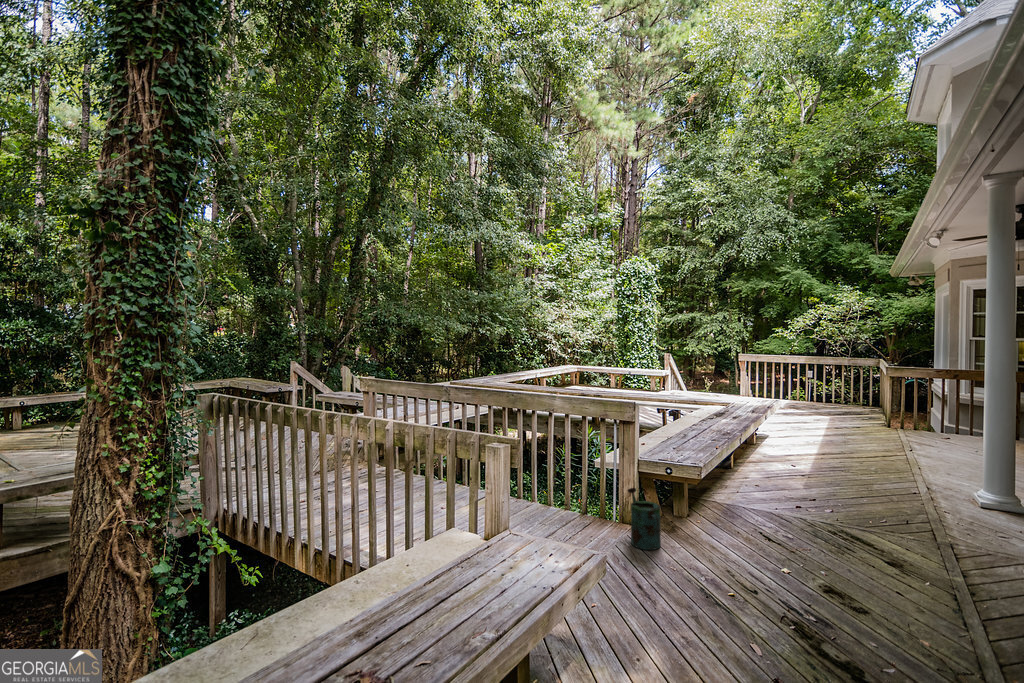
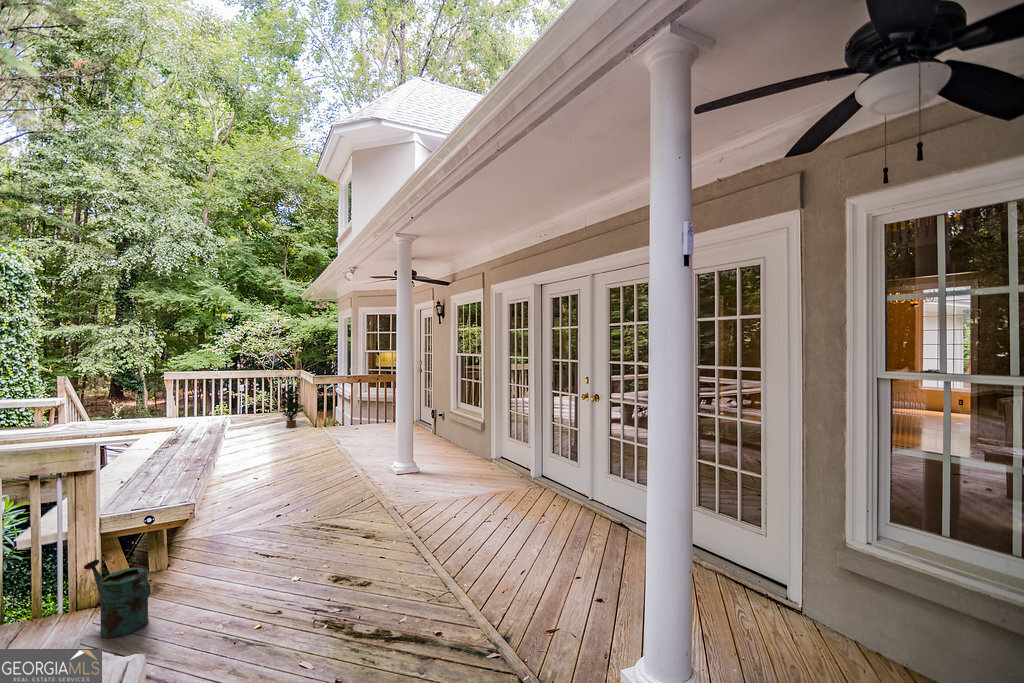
potted plant: none [849,379,879,421] -> present [283,391,304,428]

